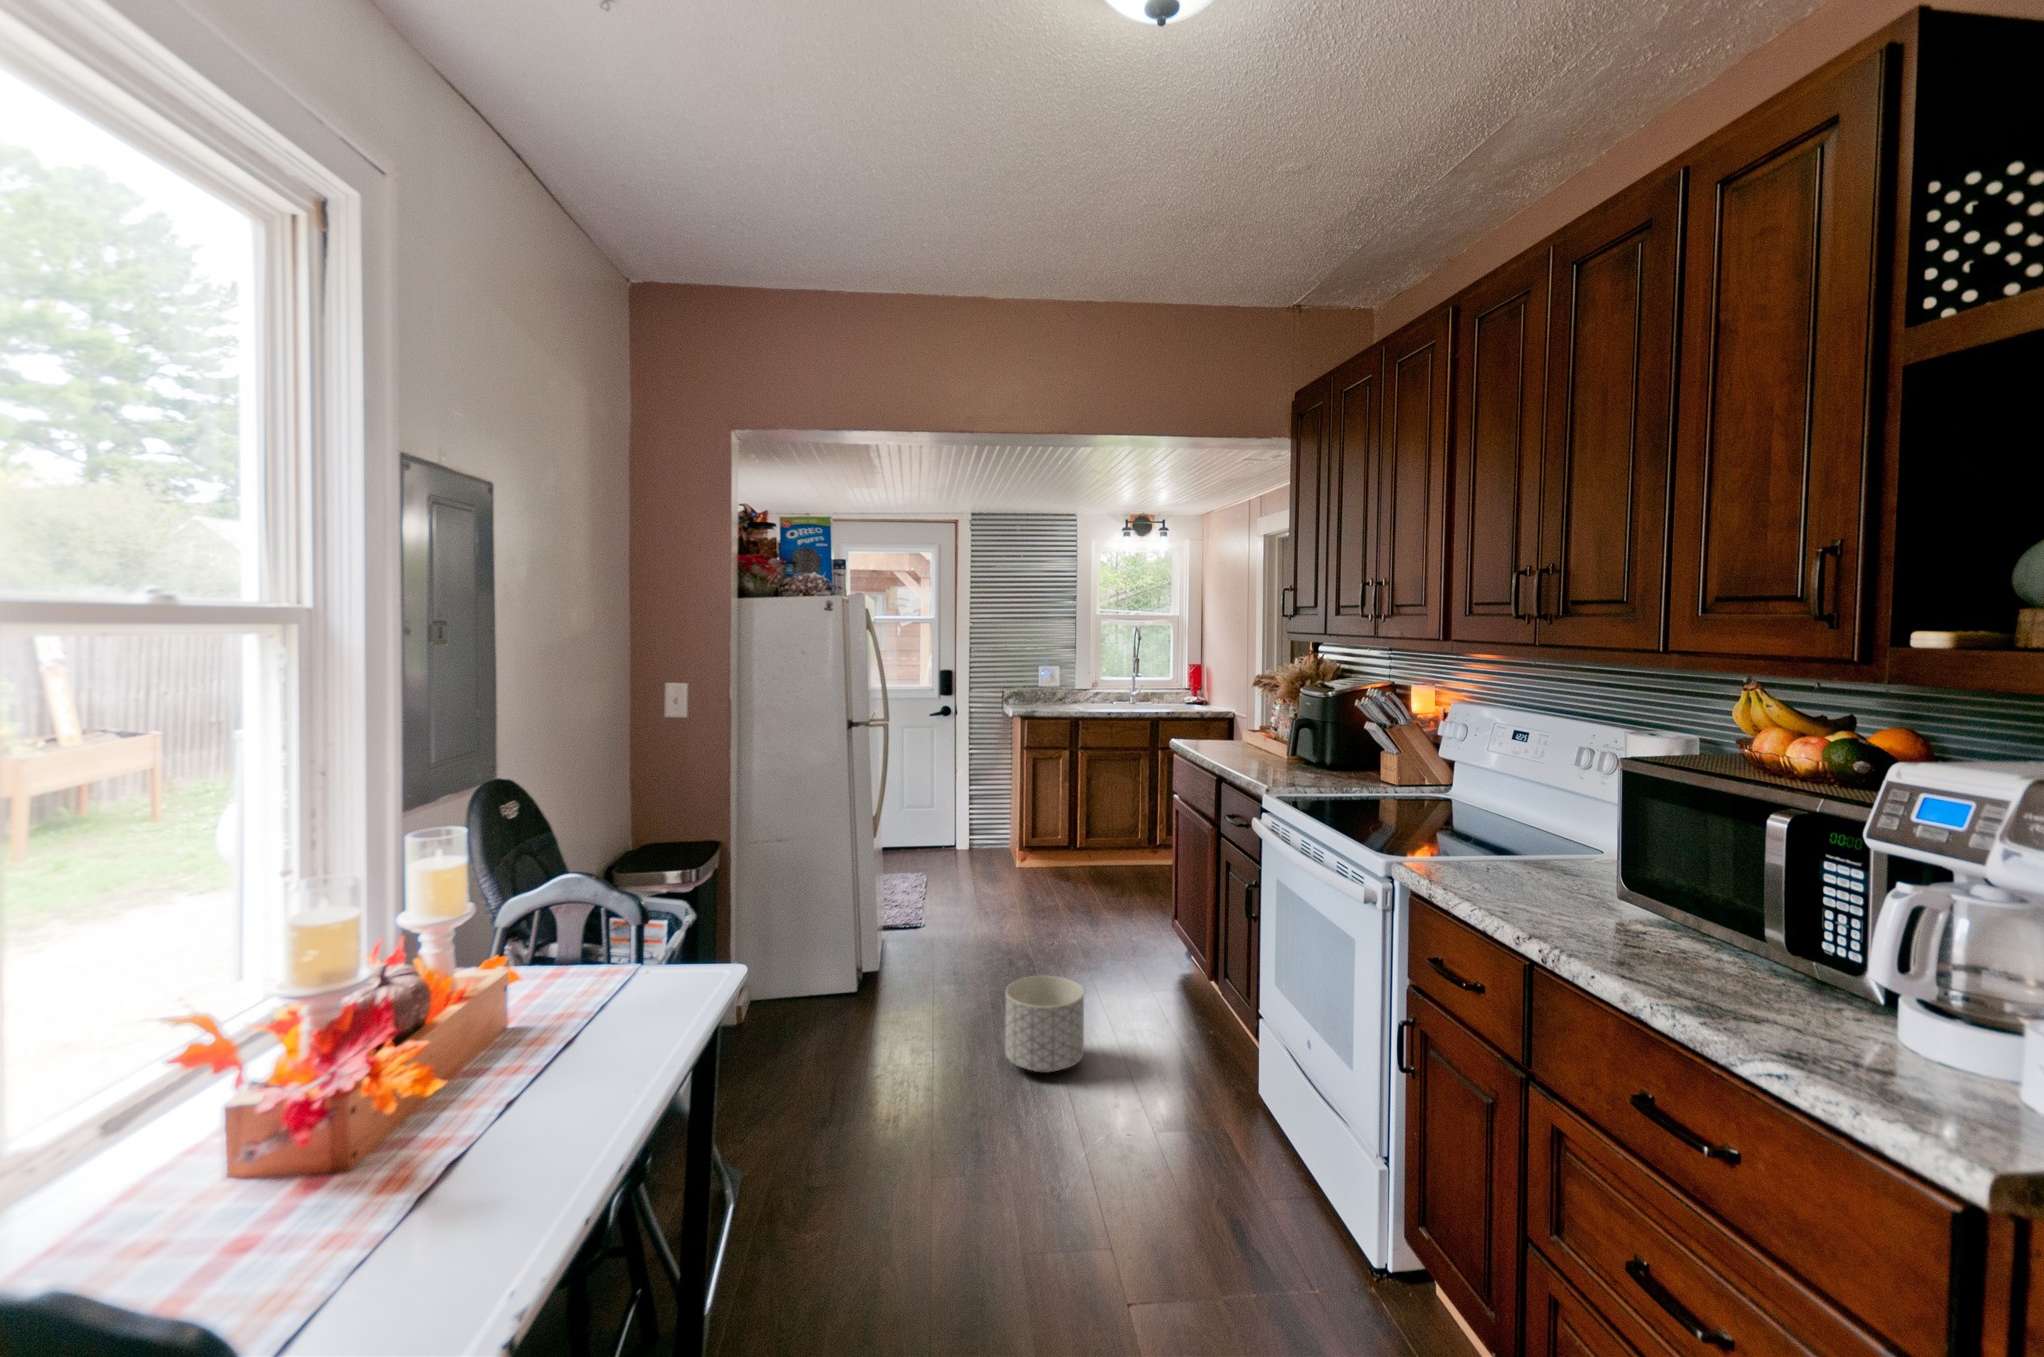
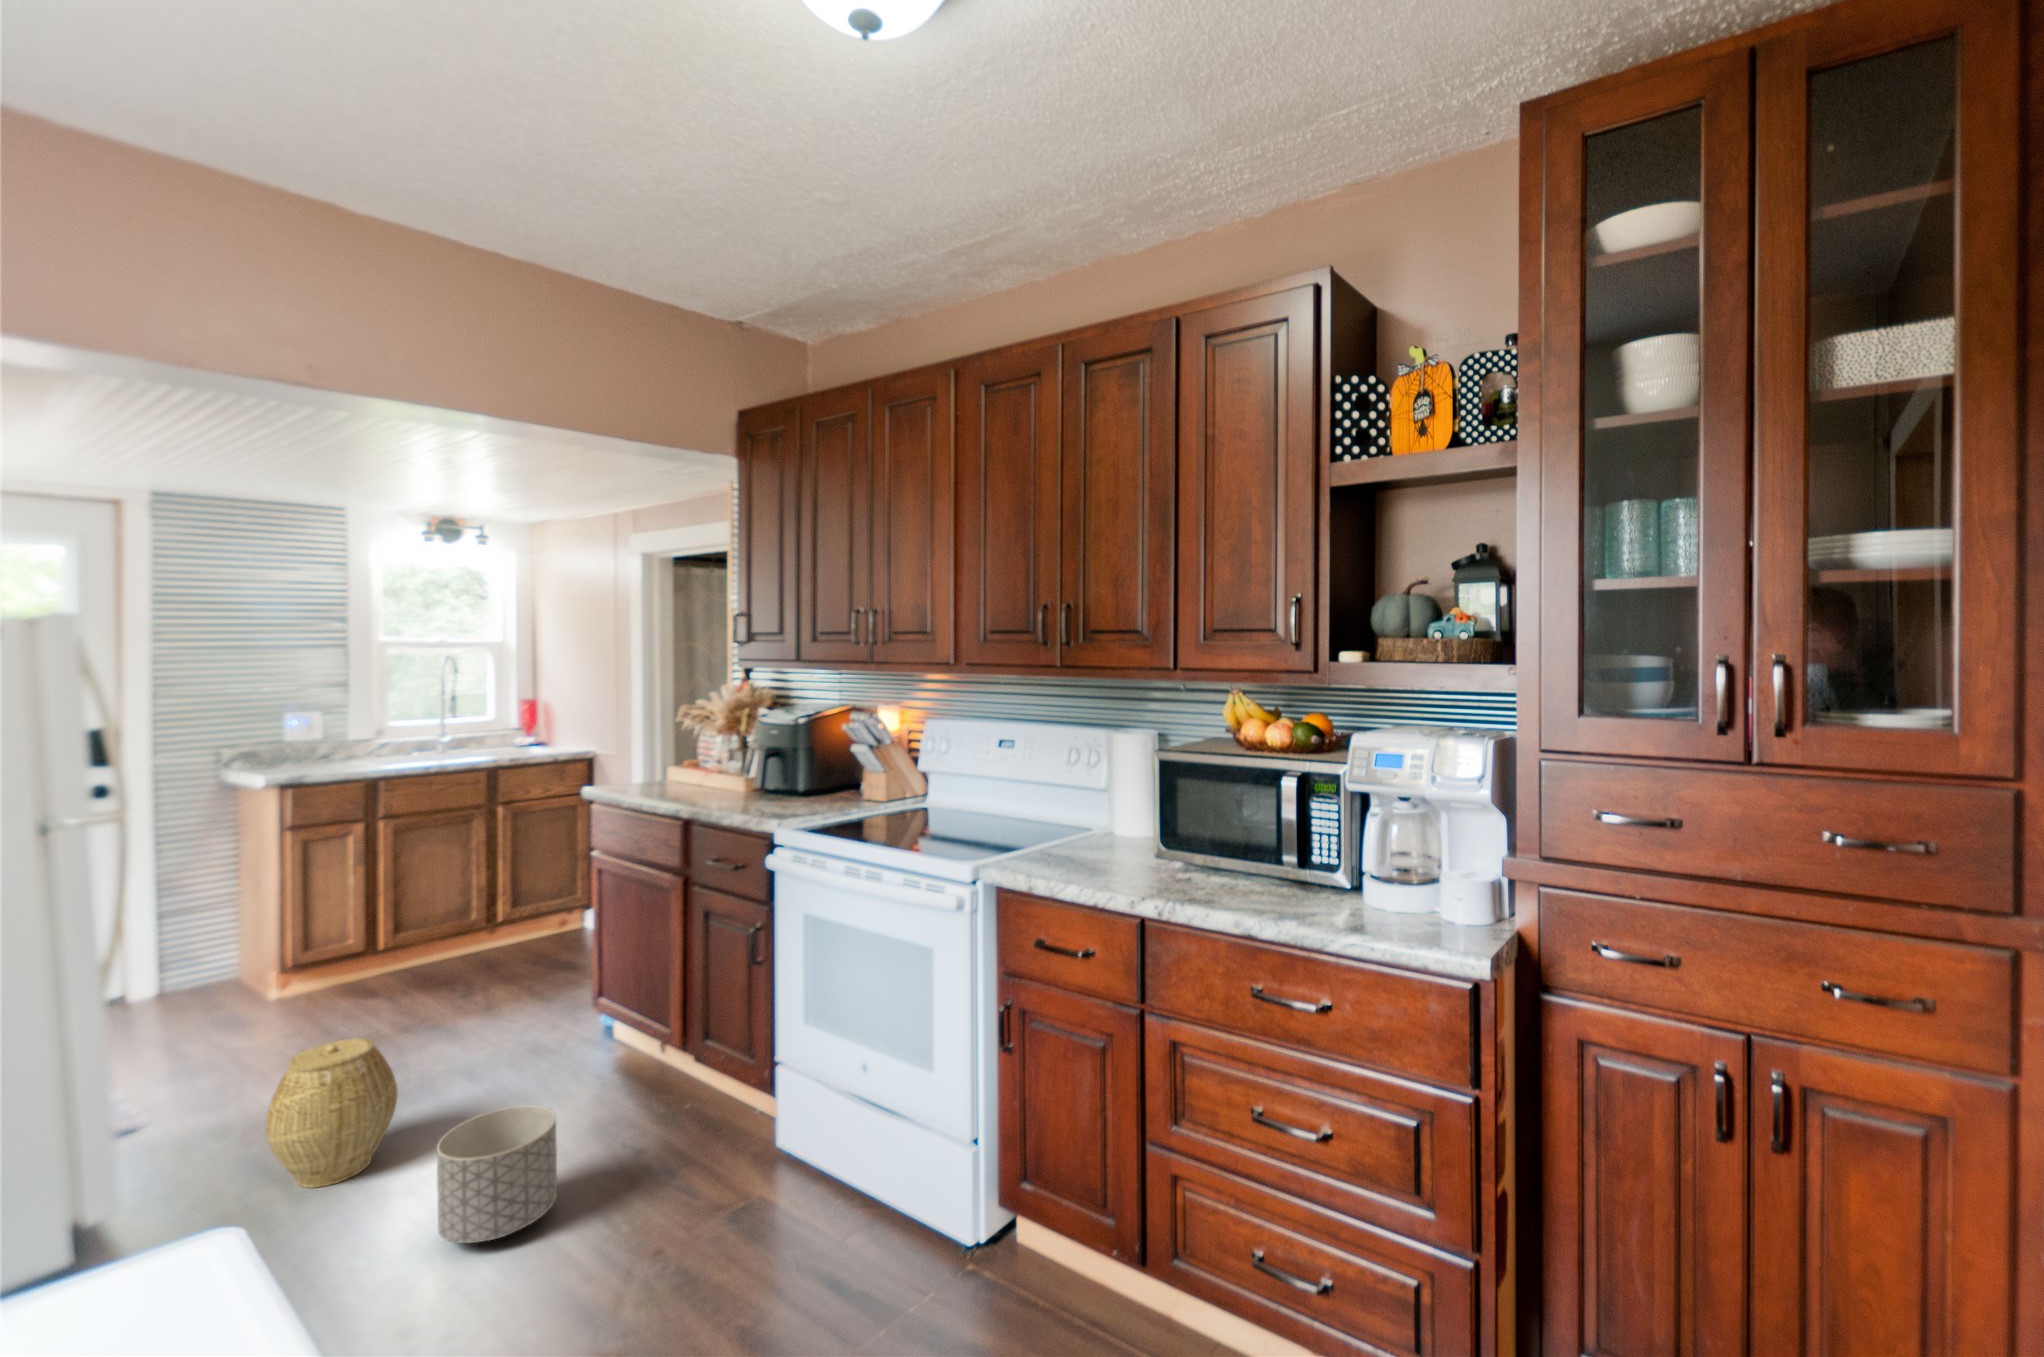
woven basket: none [948,897,1022,996] -> present [266,1038,397,1188]

